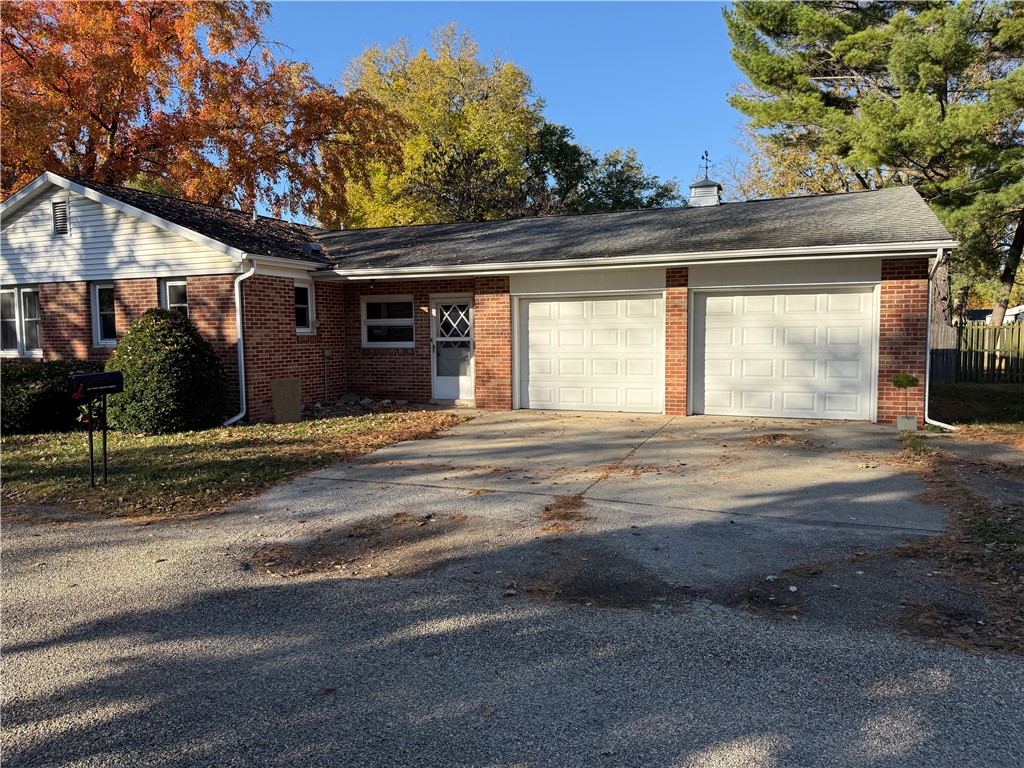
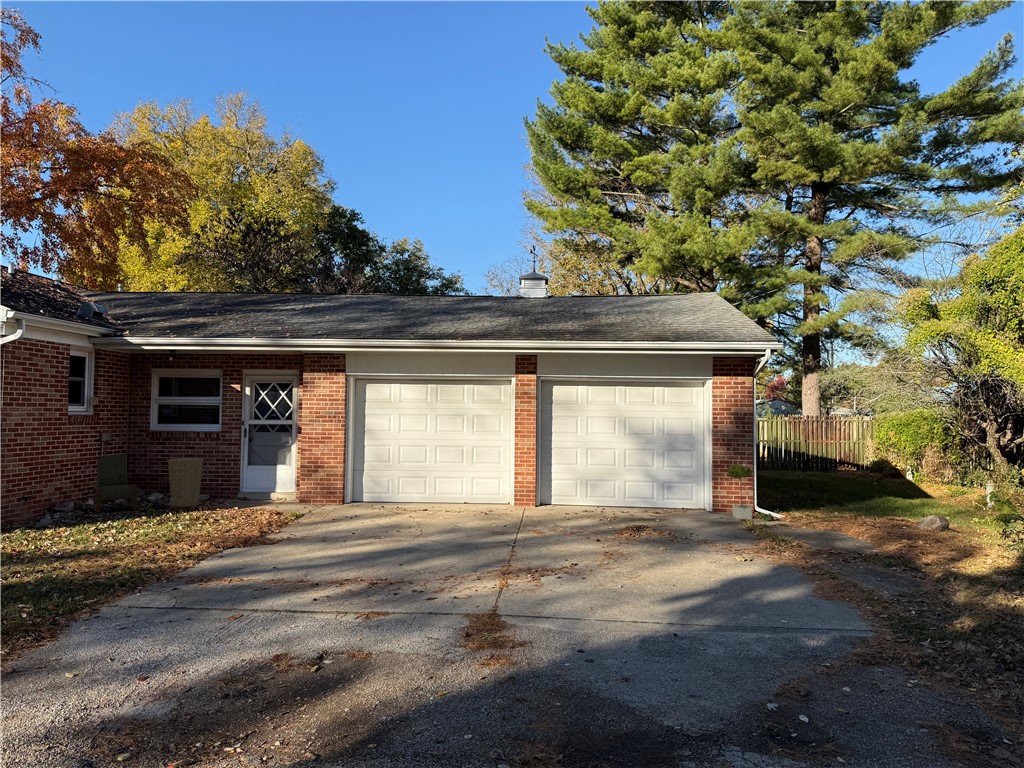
lounge chair: none [318,368,350,415] -> present [91,455,138,513]
trash can: present [270,378,302,423] -> present [168,458,203,507]

